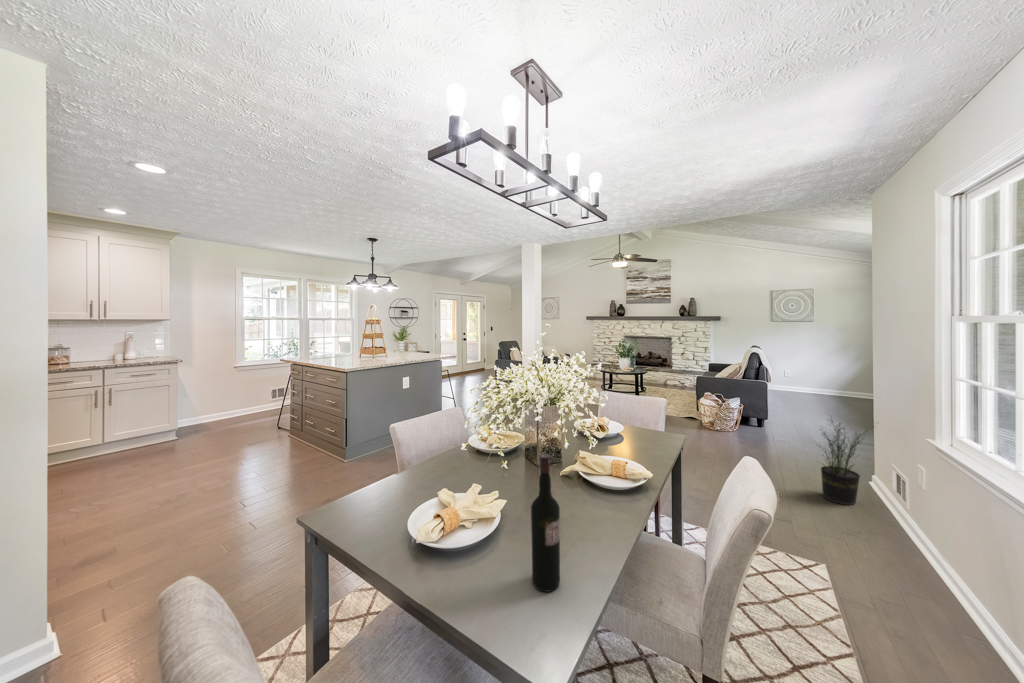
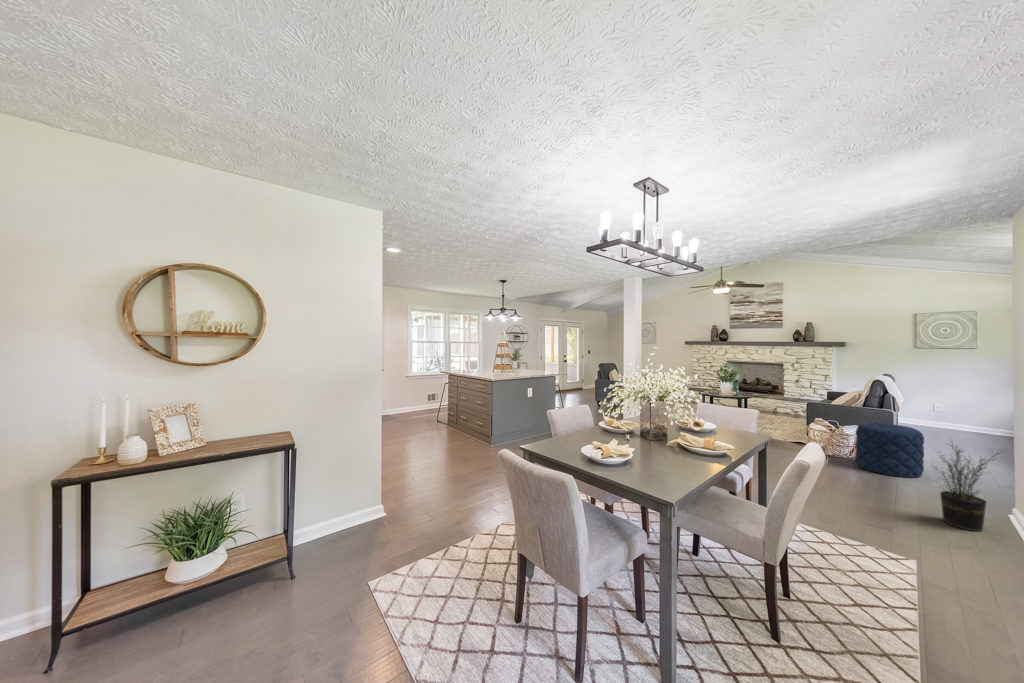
pouf: none [739,396,795,447] -> present [855,423,924,478]
wine bottle: present [531,454,560,592] -> none [652,412,669,489]

